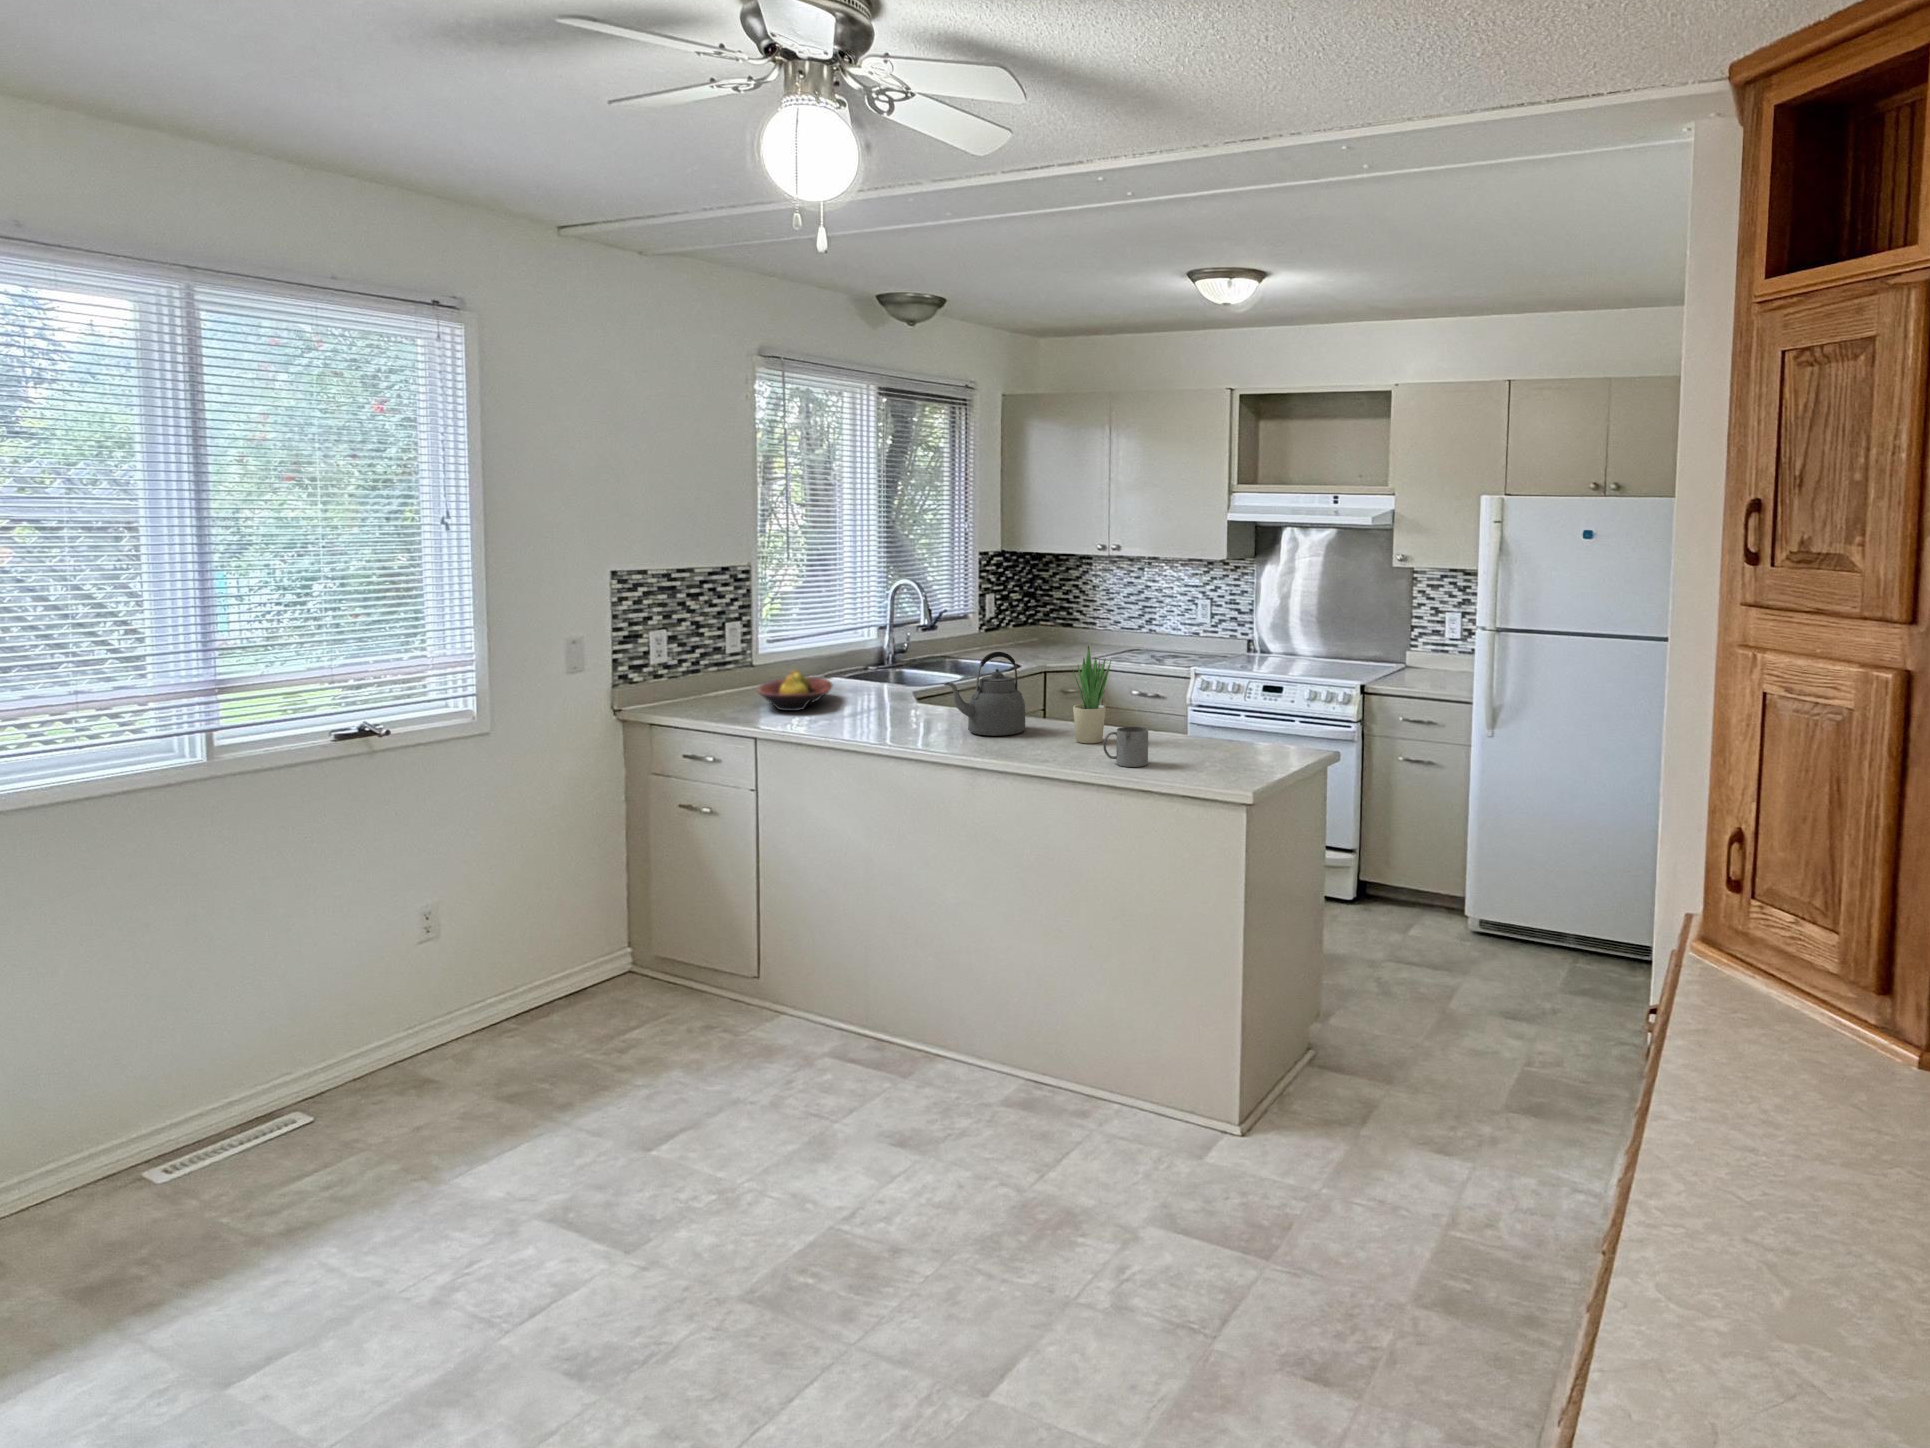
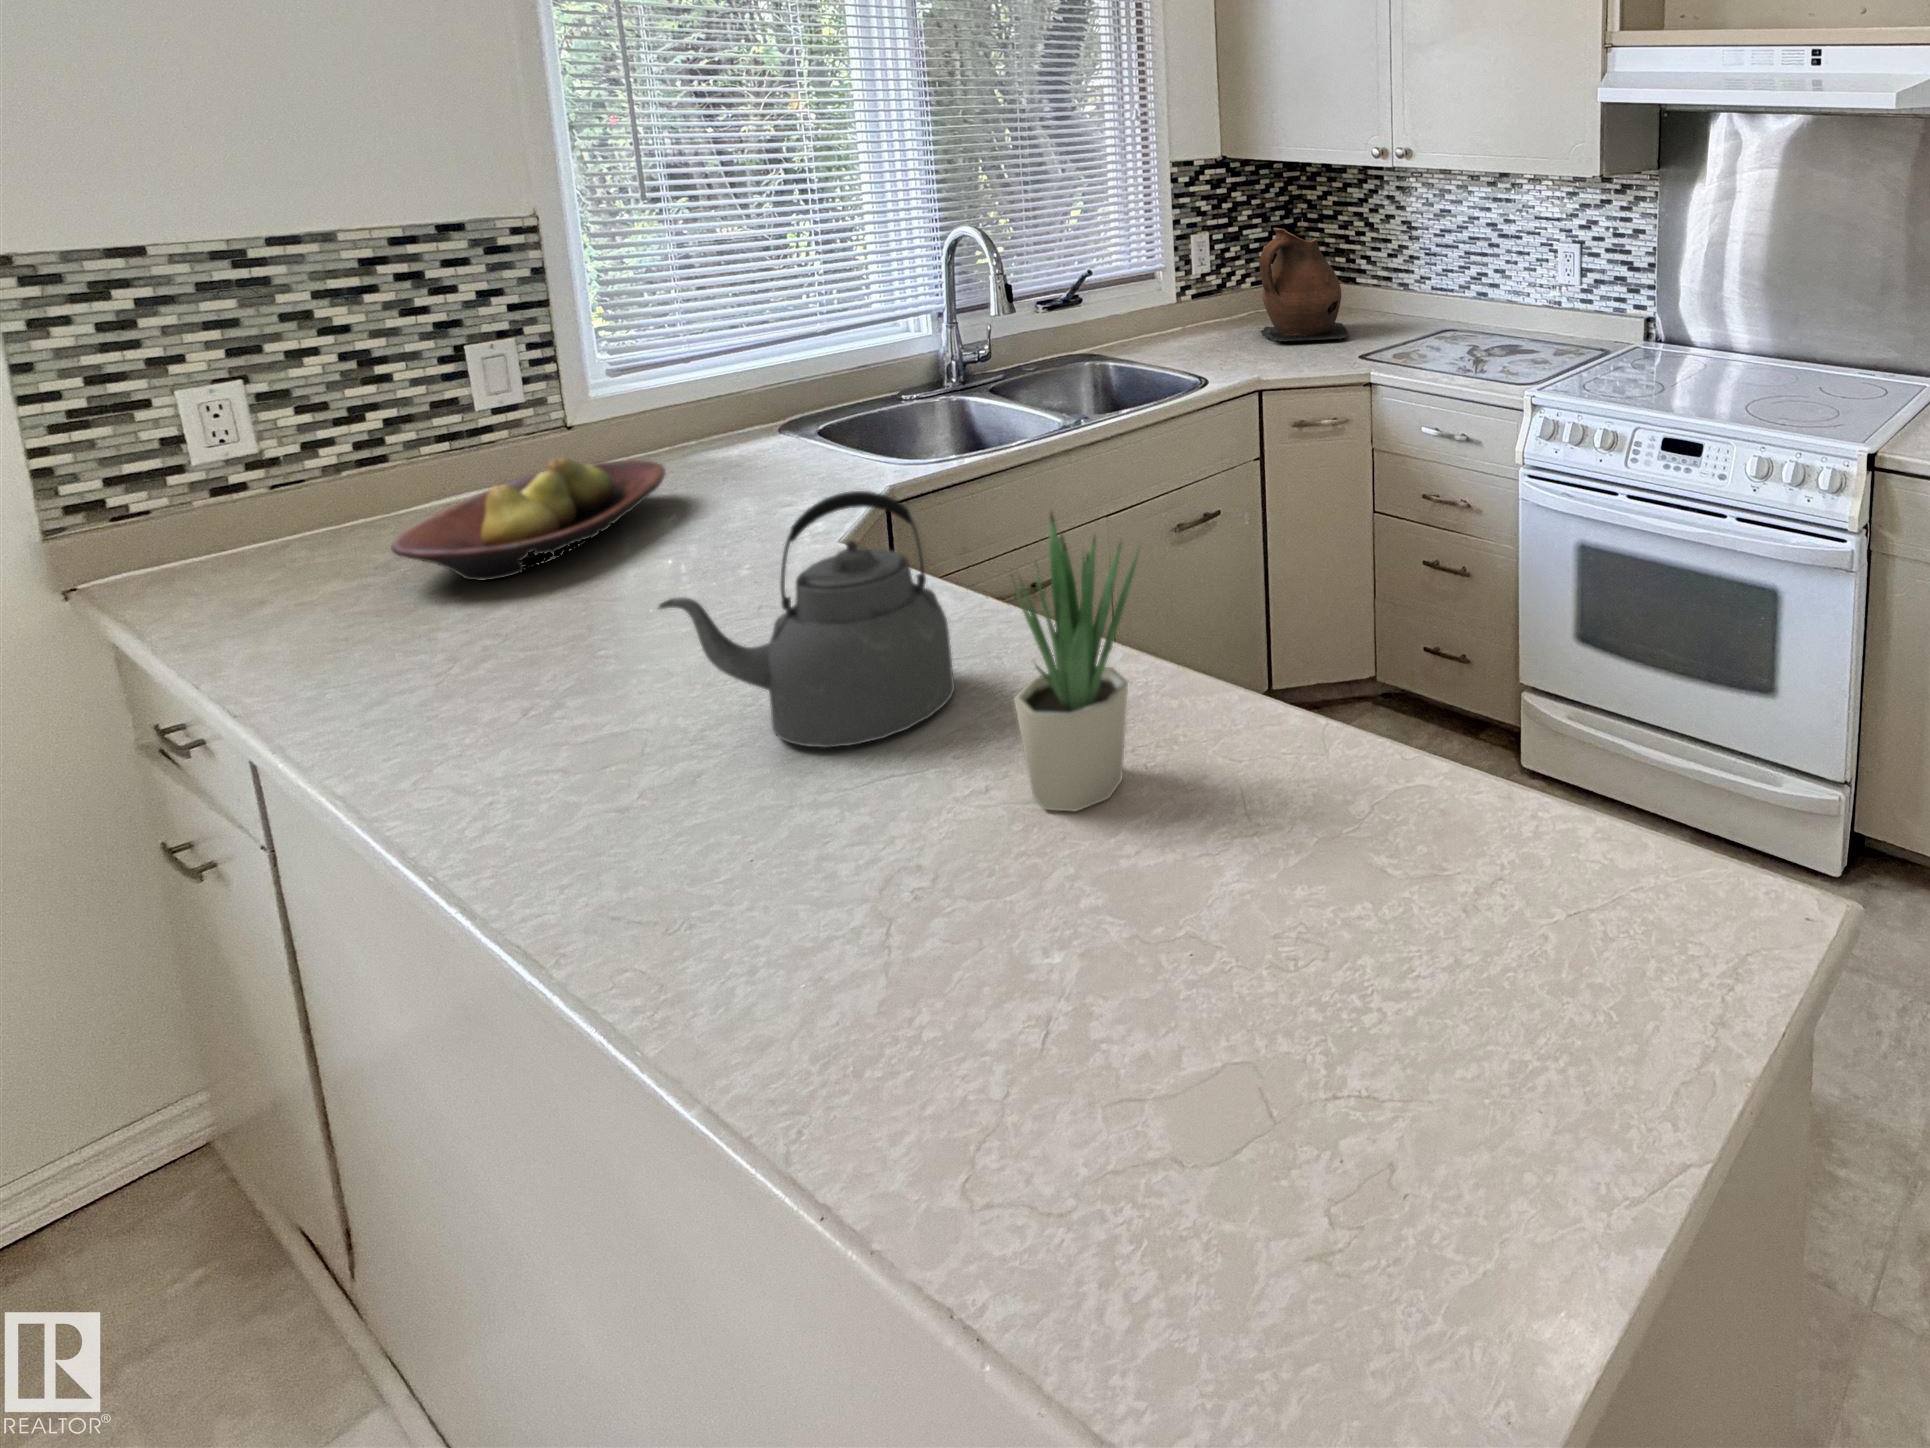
ceramic pitcher: none [1031,589,1085,651] -> present [1260,228,1350,341]
mug: present [1103,727,1148,767] -> none [984,873,1151,1072]

